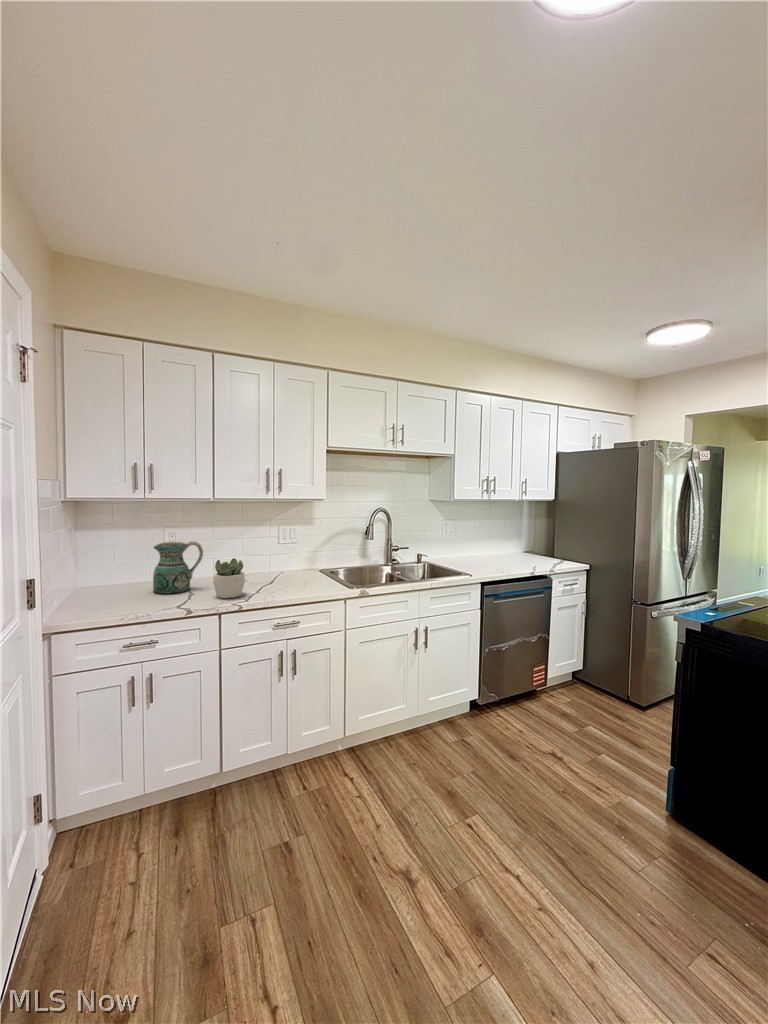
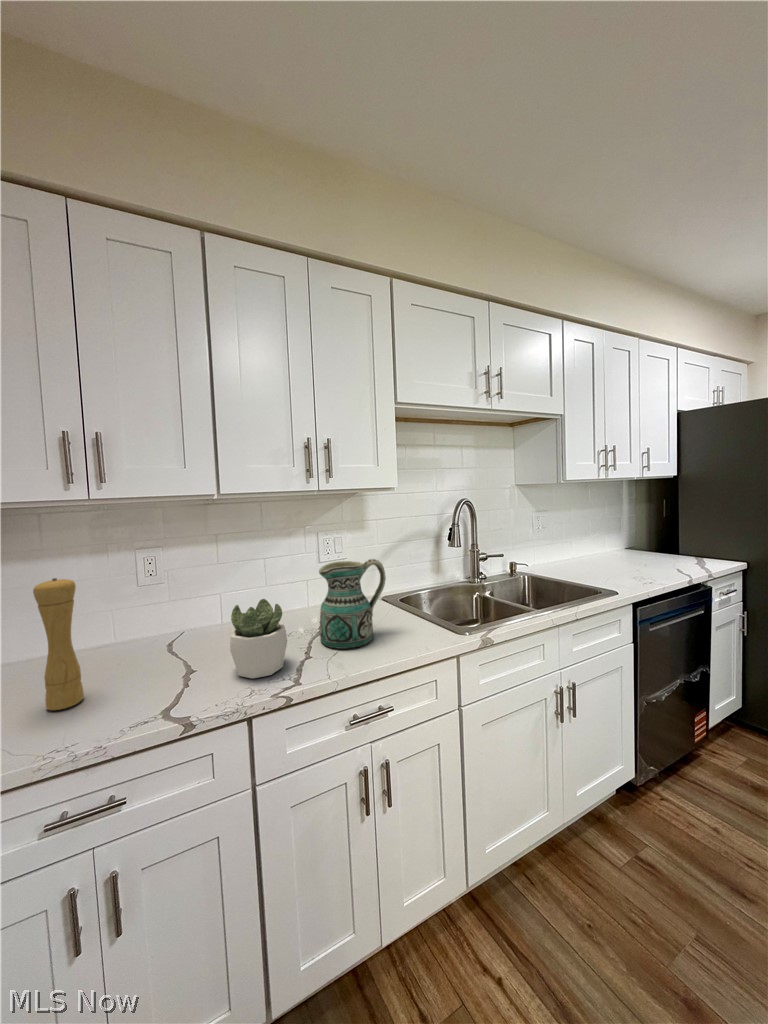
pepper mill: none [118,537,137,603] -> present [33,578,84,710]
ceramic pitcher: present [153,542,203,594] -> present [319,559,386,649]

